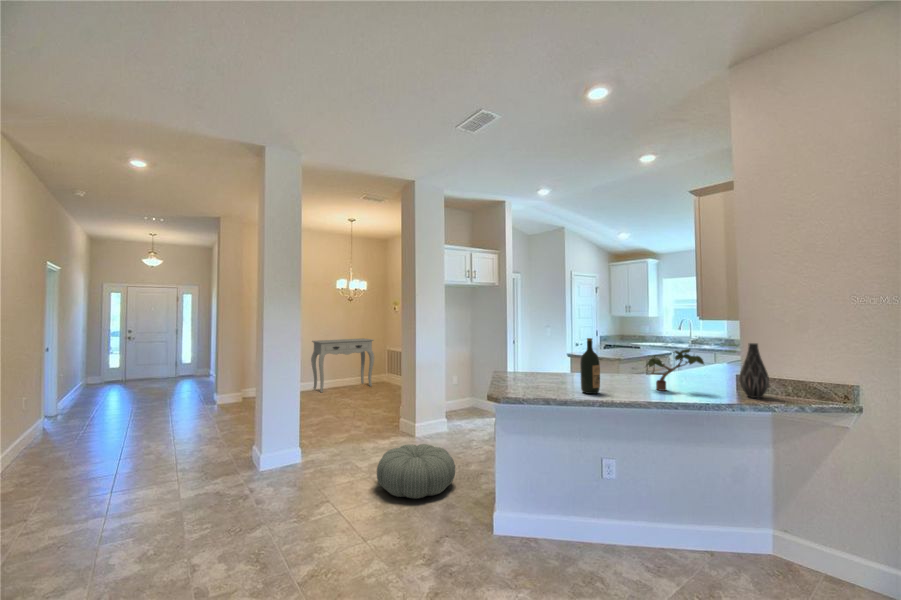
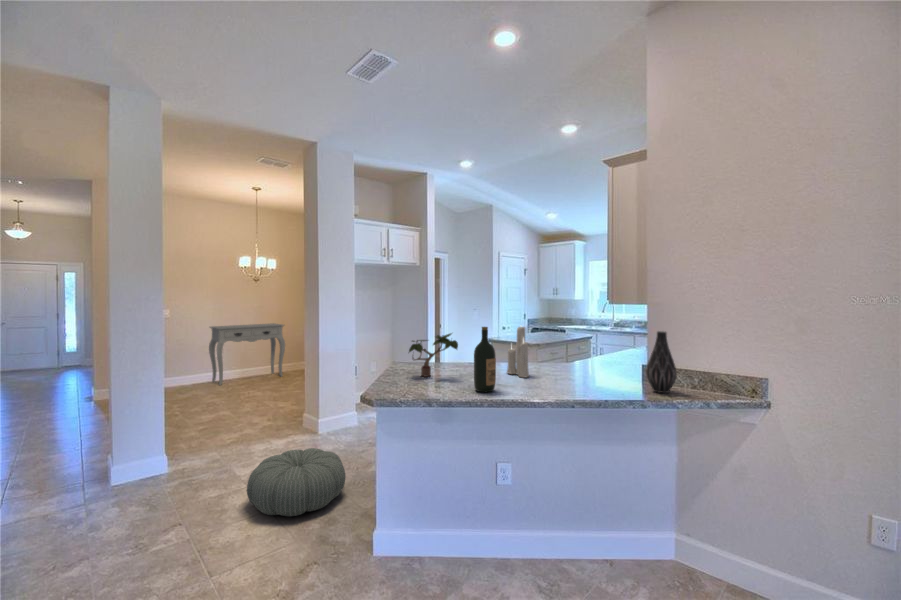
candle: none [603,331,625,384] -> present [507,326,529,377]
potted plant: present [646,349,704,391] -> present [409,333,458,377]

